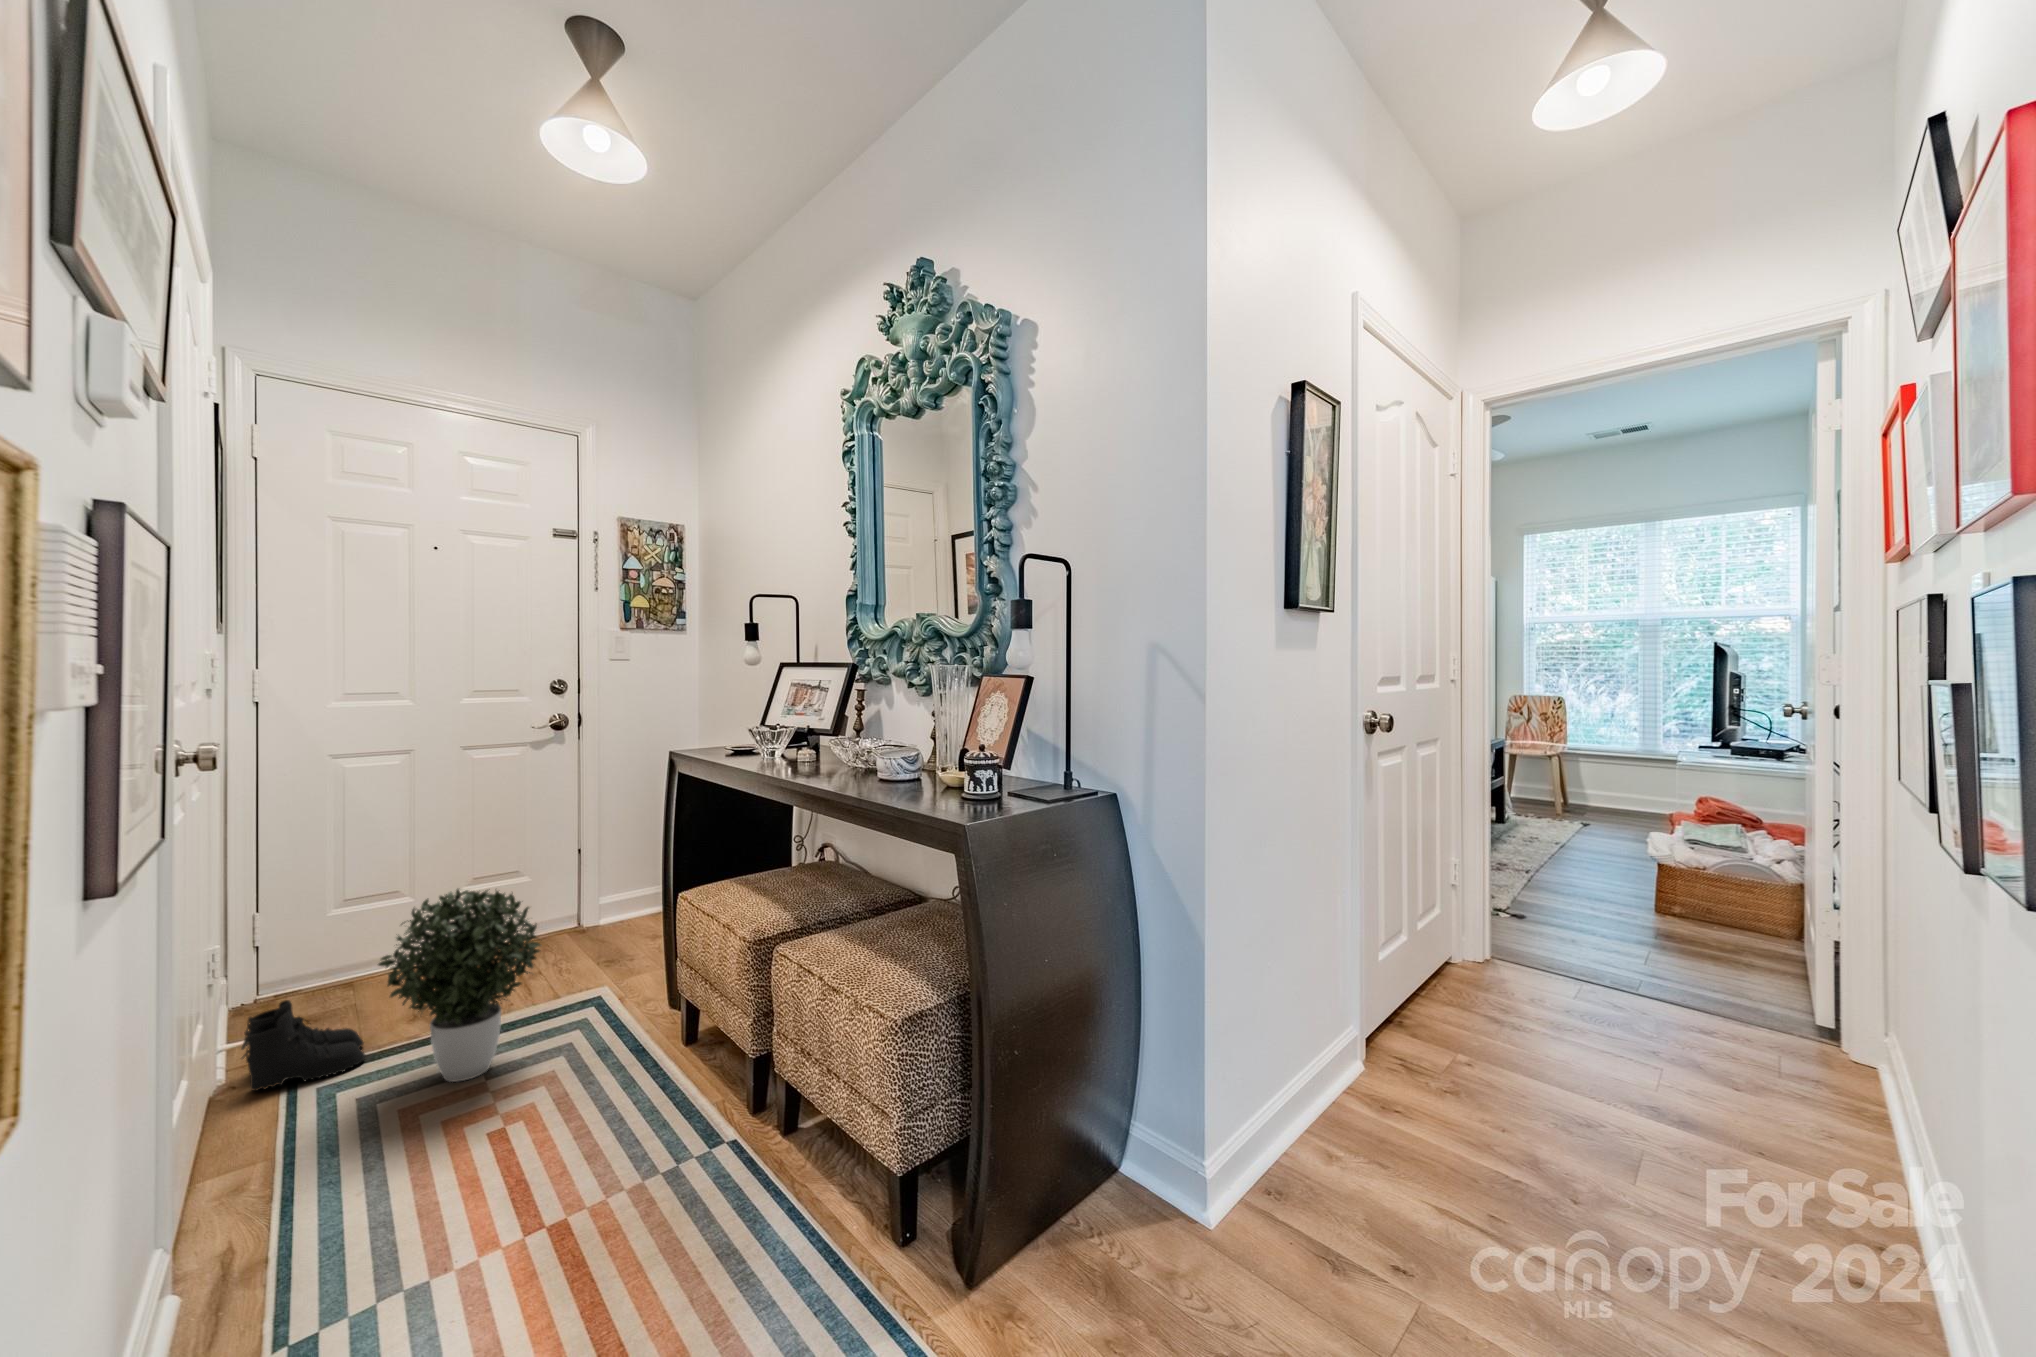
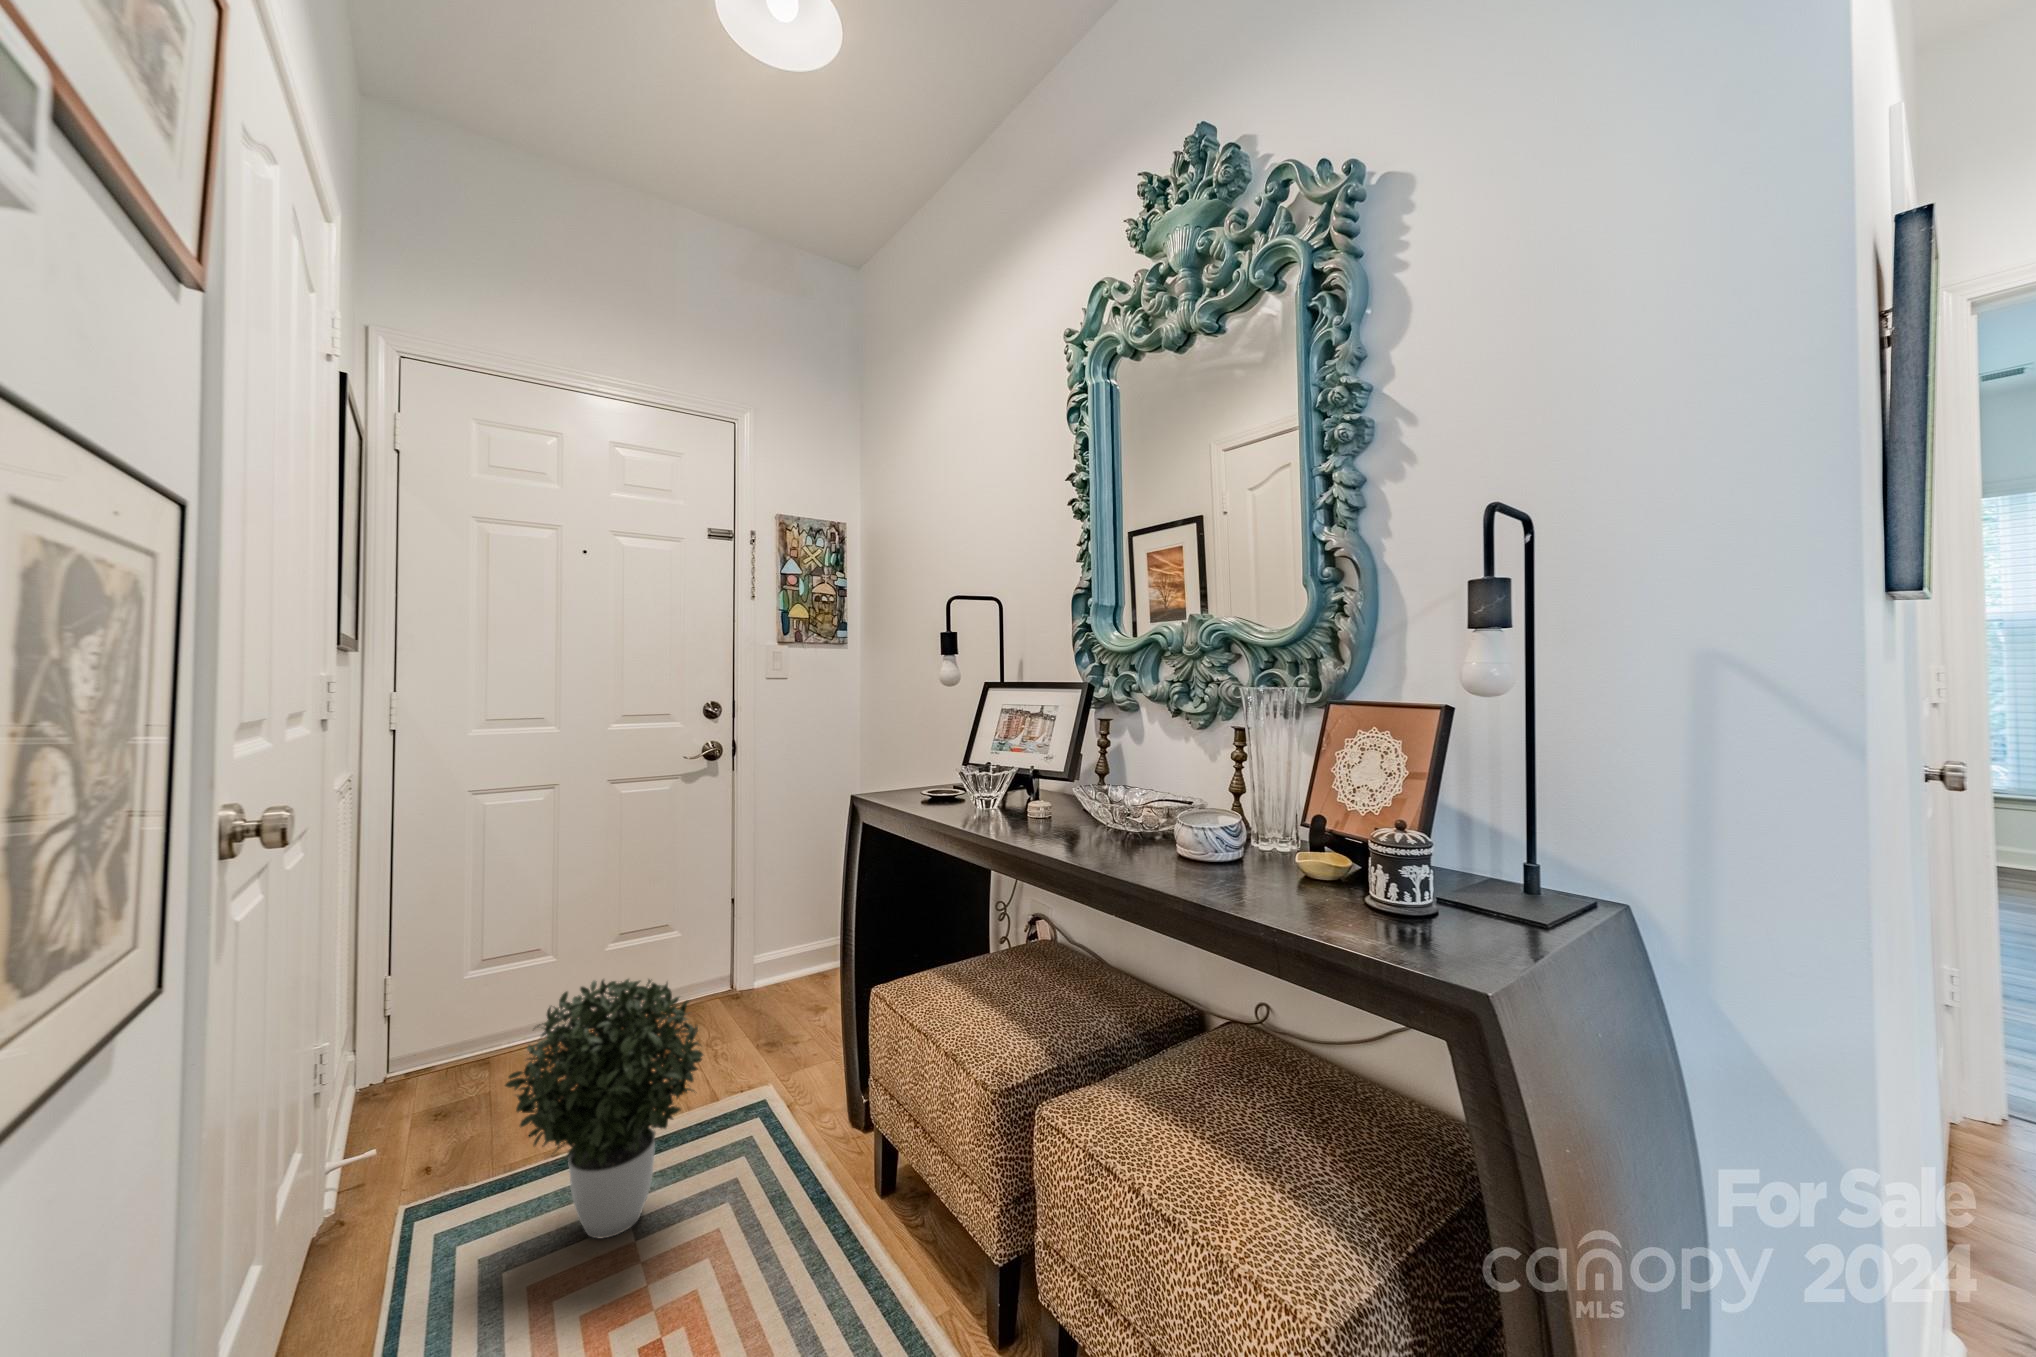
boots: present [241,1000,365,1091] -> none [346,1109,495,1236]

